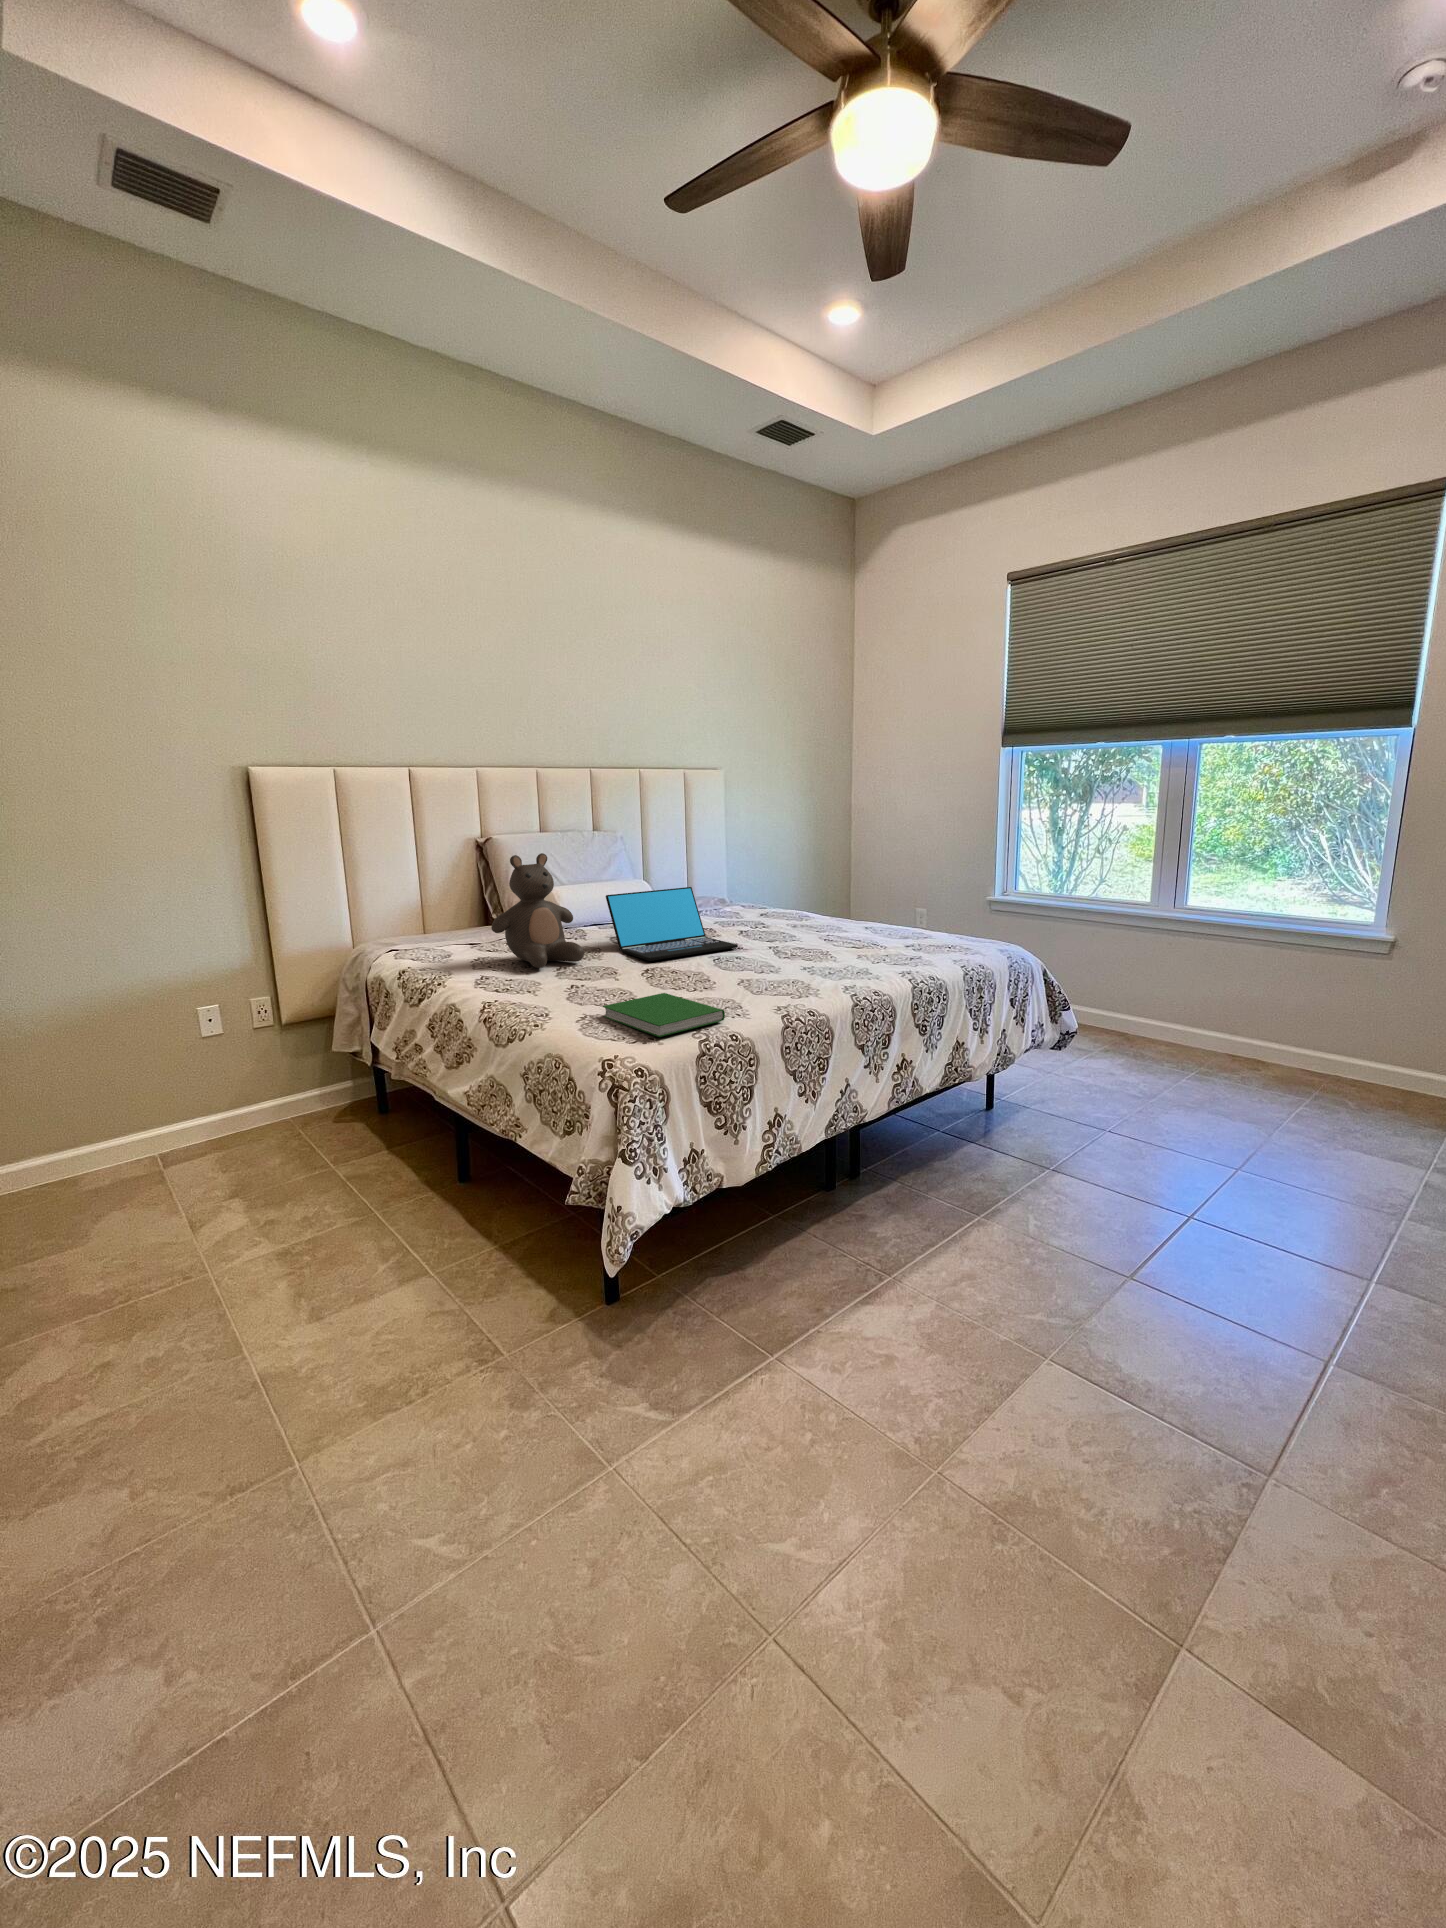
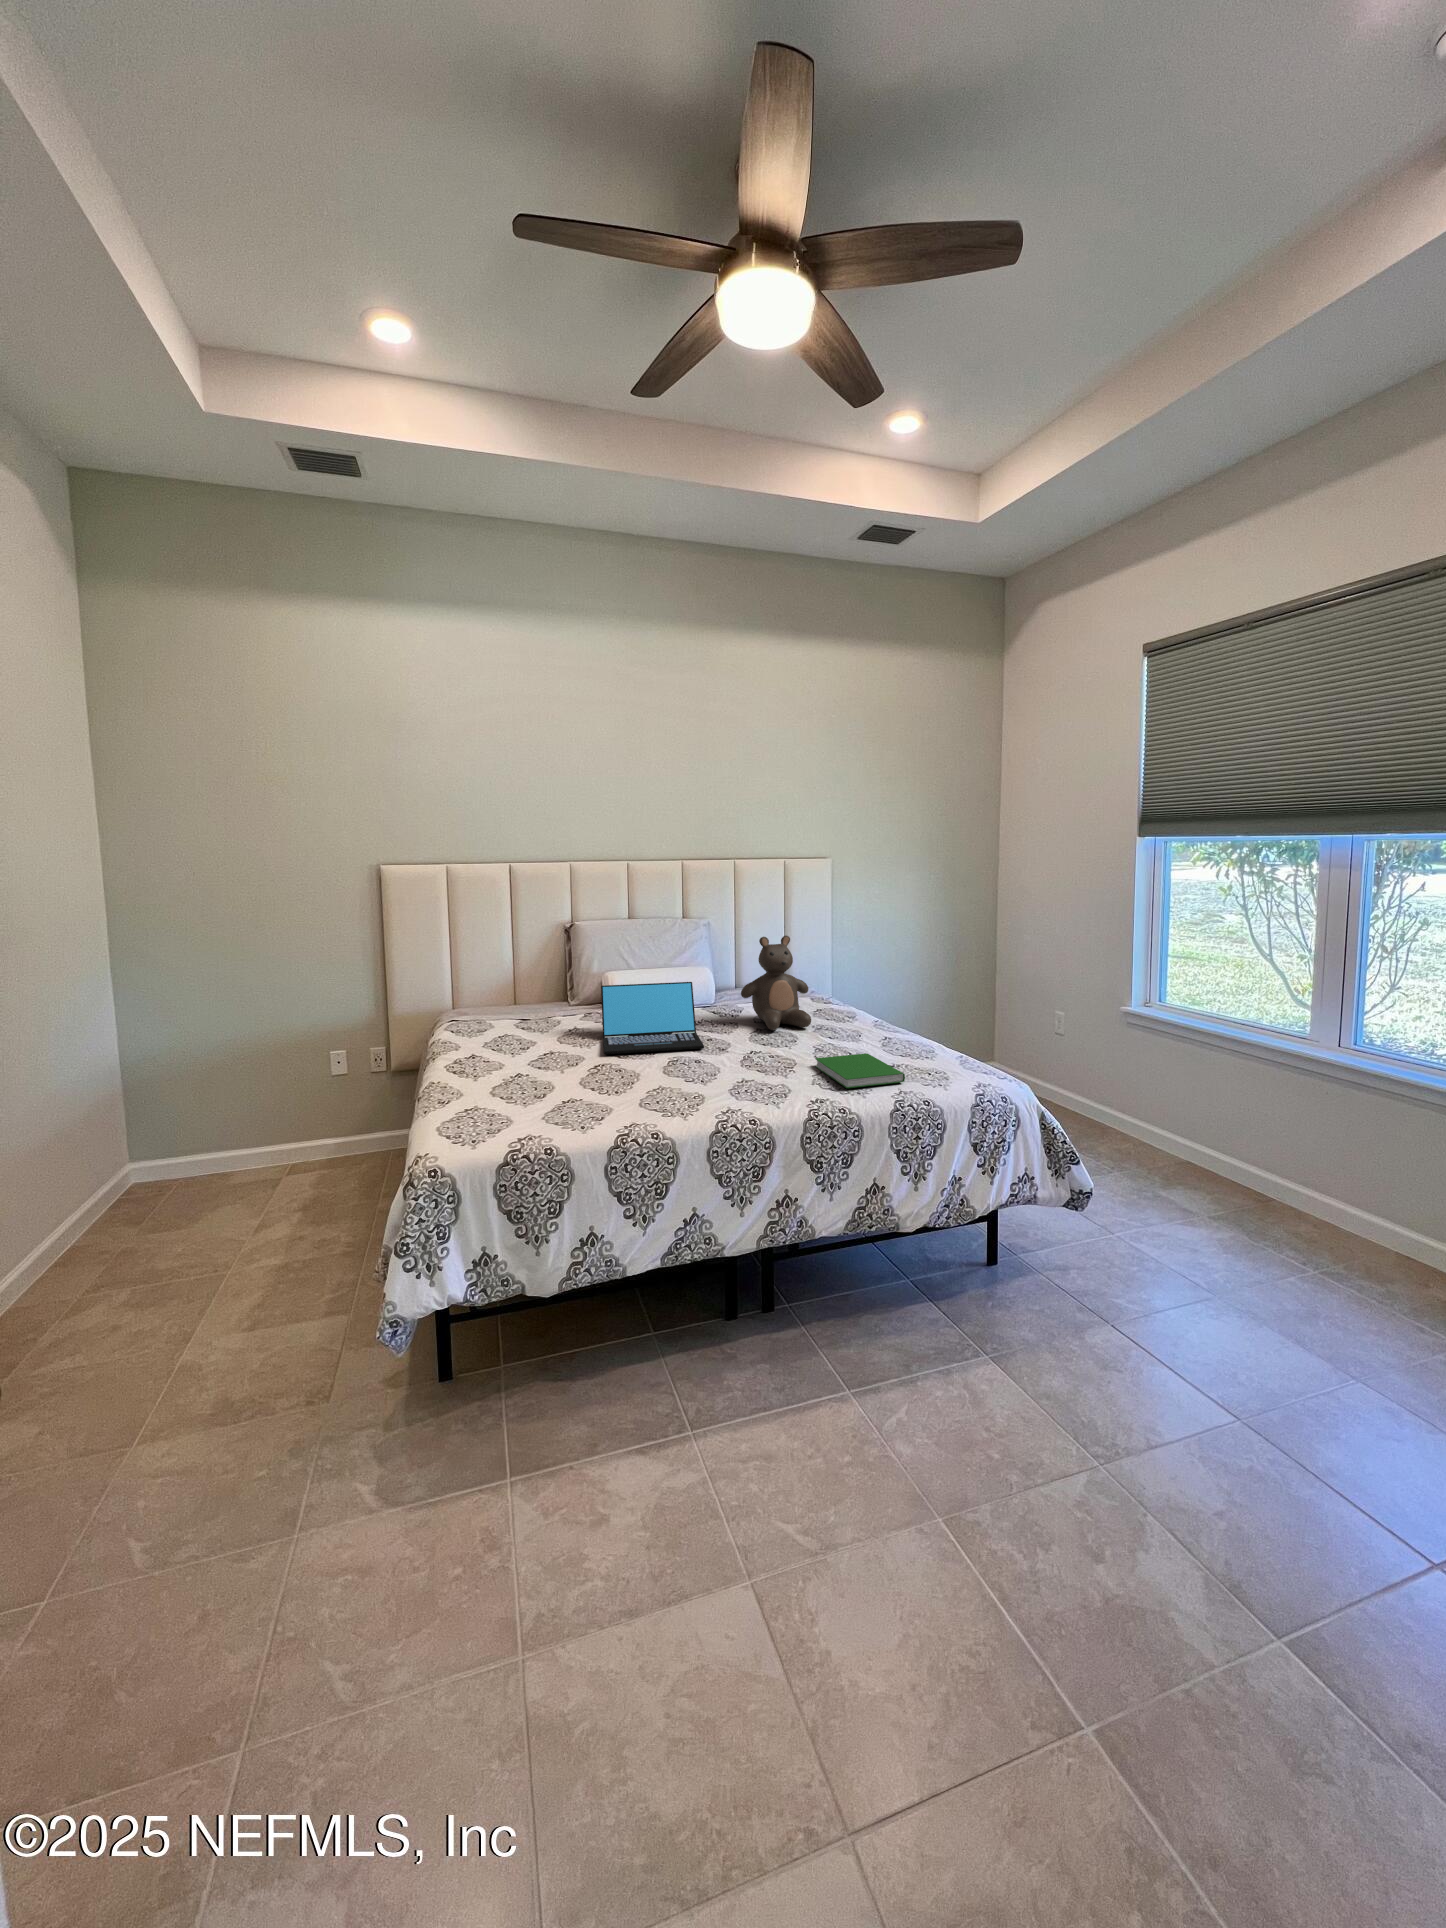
teddy bear: present [491,853,584,968] -> present [741,936,811,1030]
hardcover book: present [603,993,725,1037] -> present [815,1053,905,1088]

